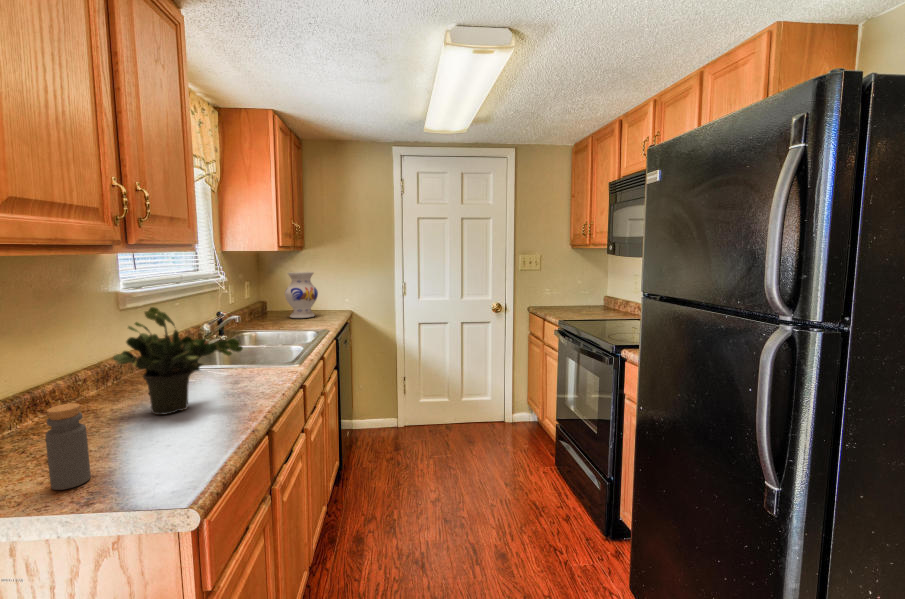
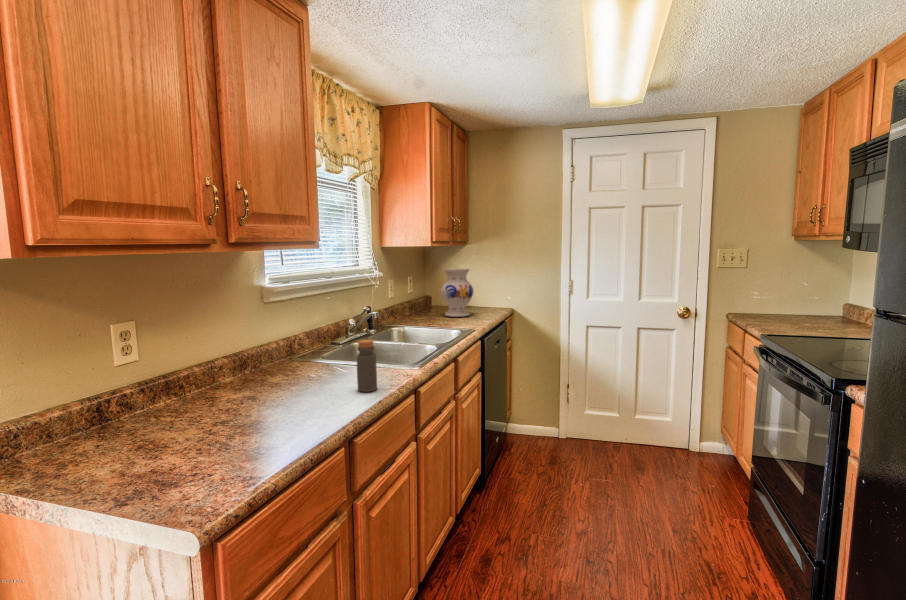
potted plant: present [113,307,243,415] -> none [214,301,331,414]
bottle: present [45,403,91,490] -> present [357,339,377,392]

